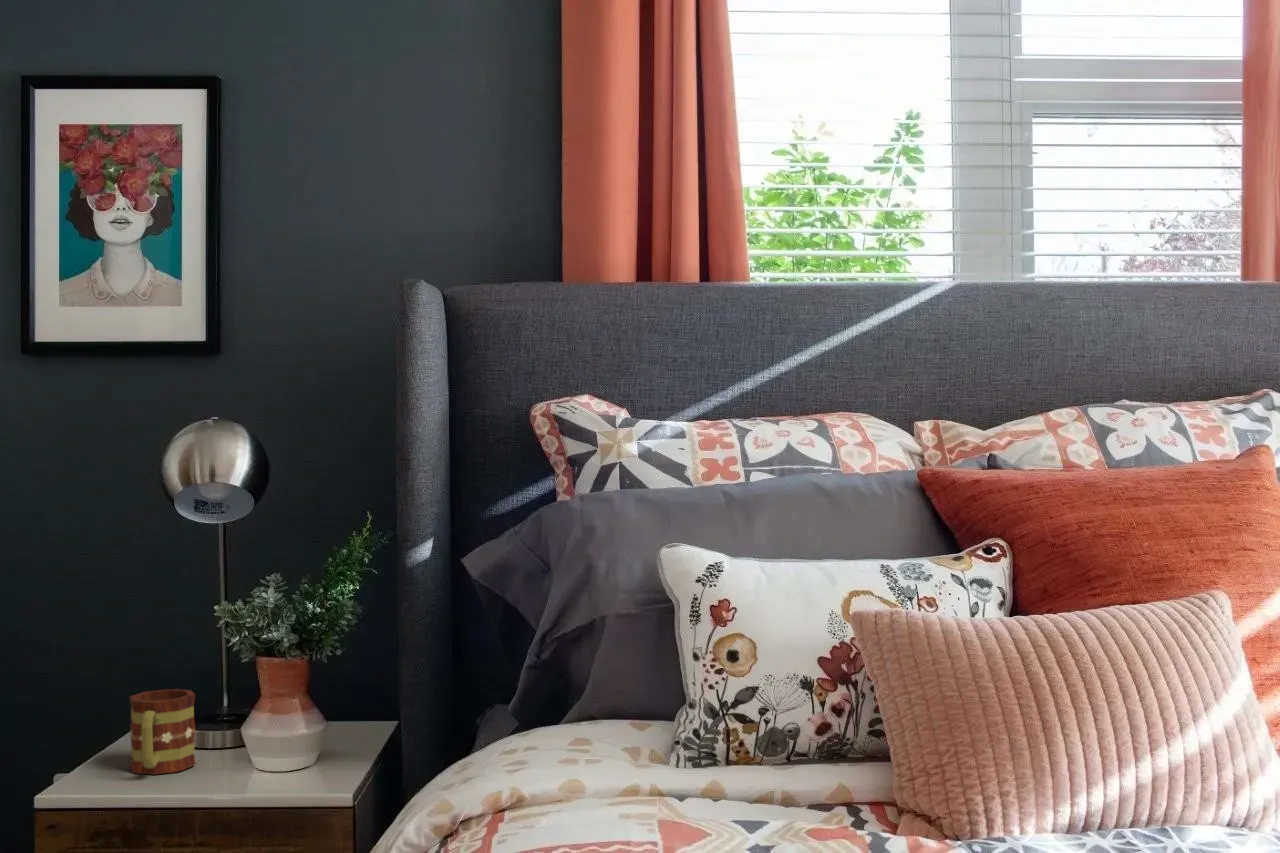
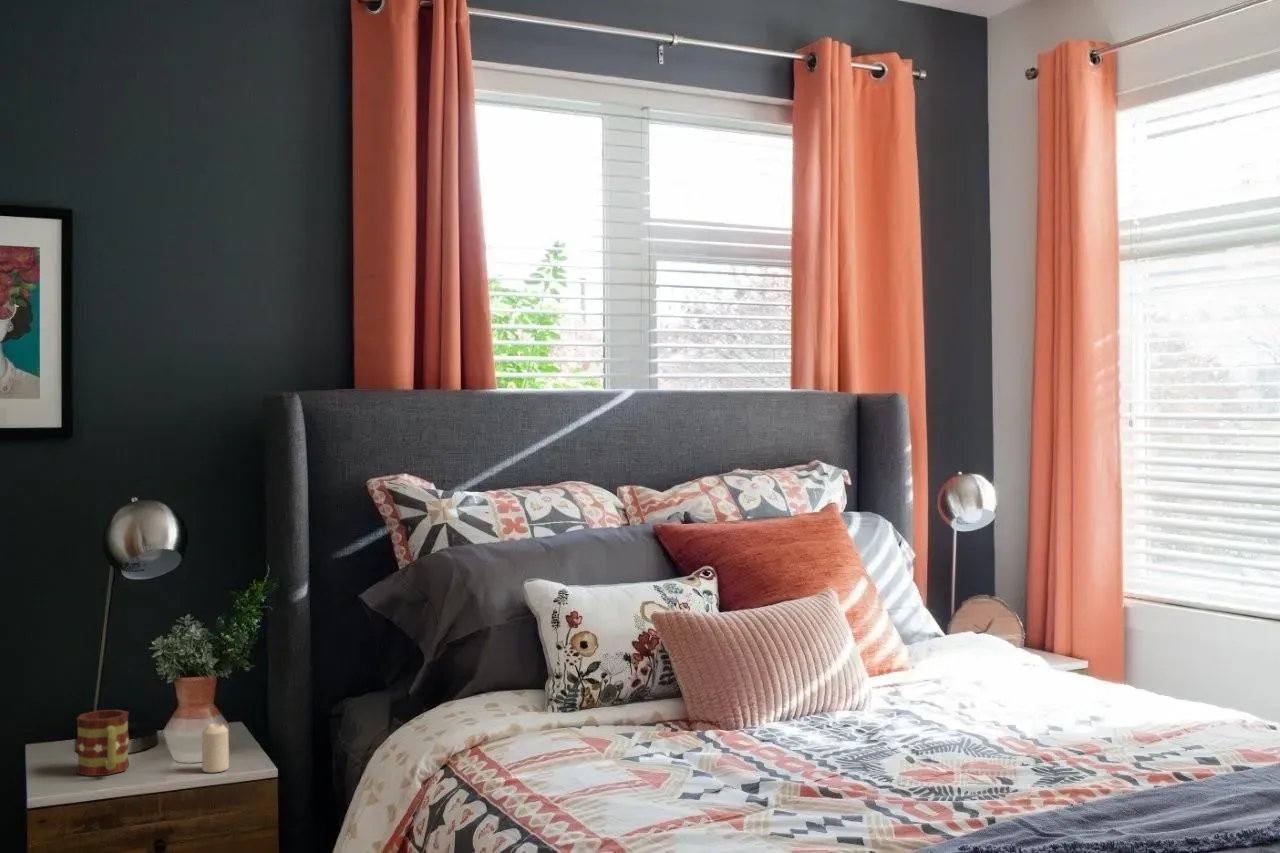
candle: none [257,721,293,789] -> present [202,723,229,773]

